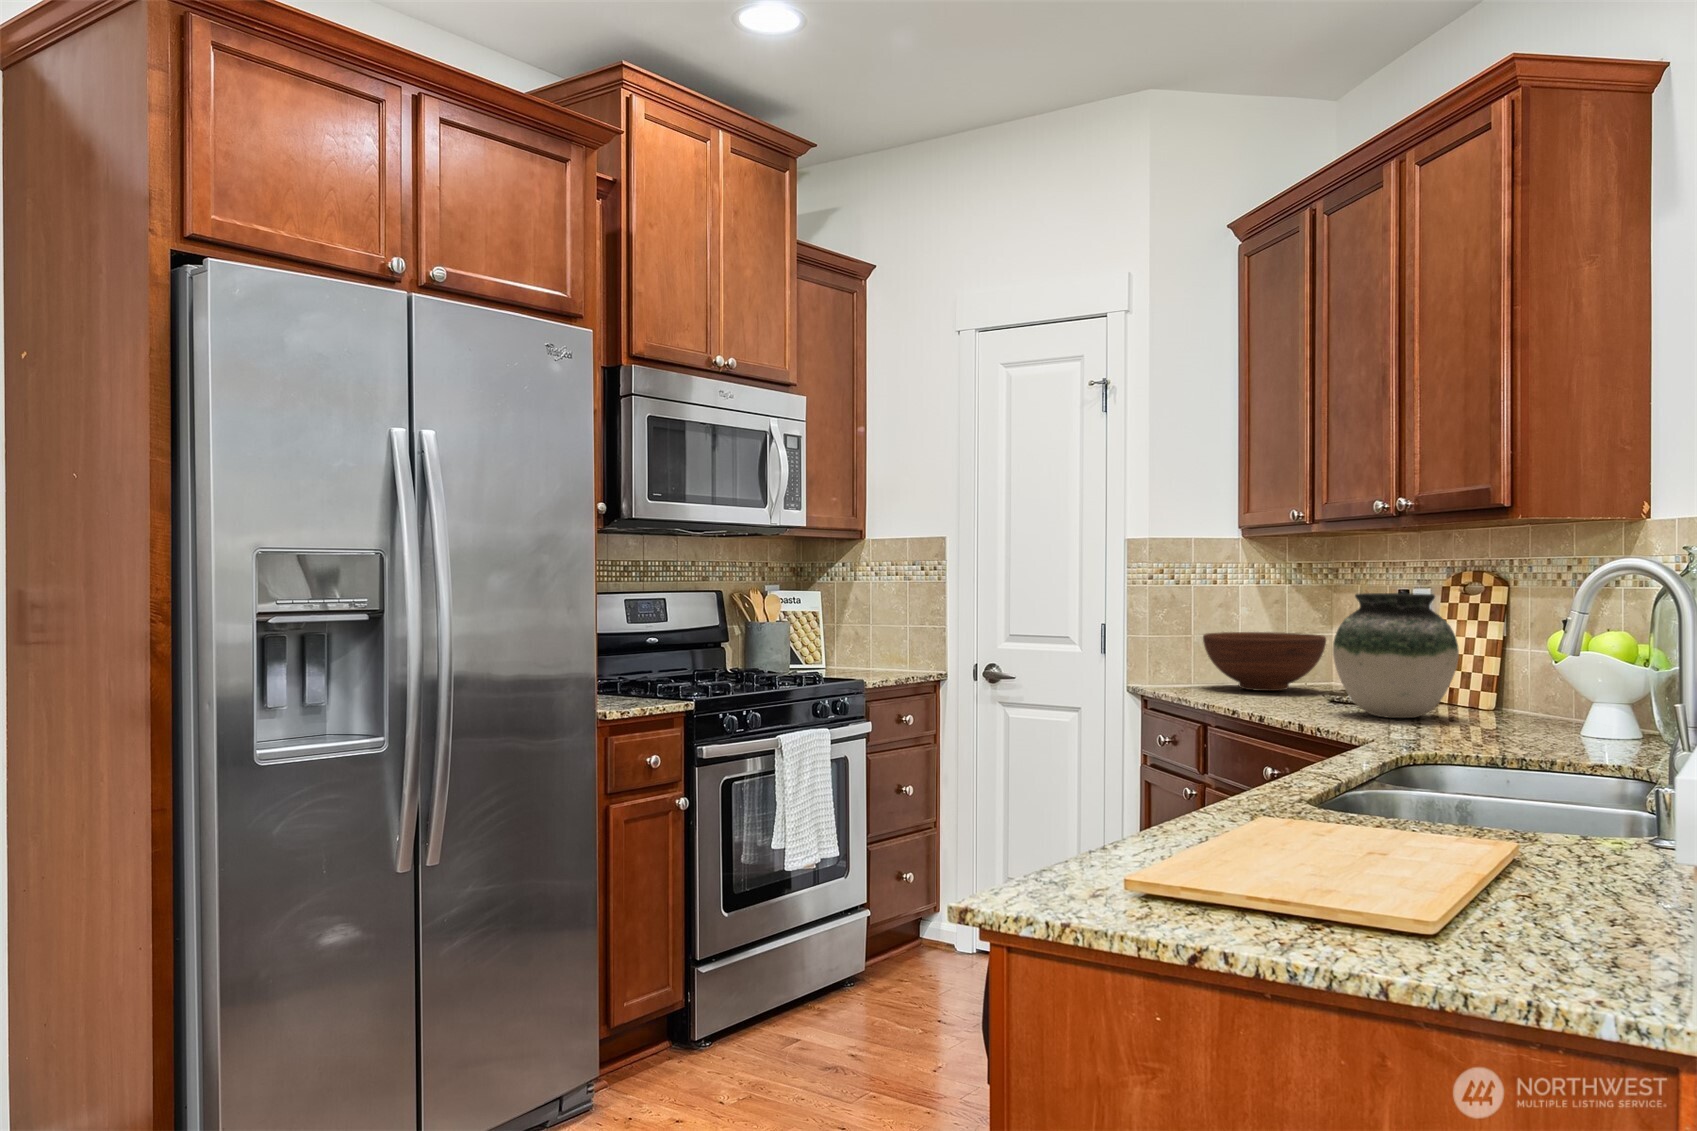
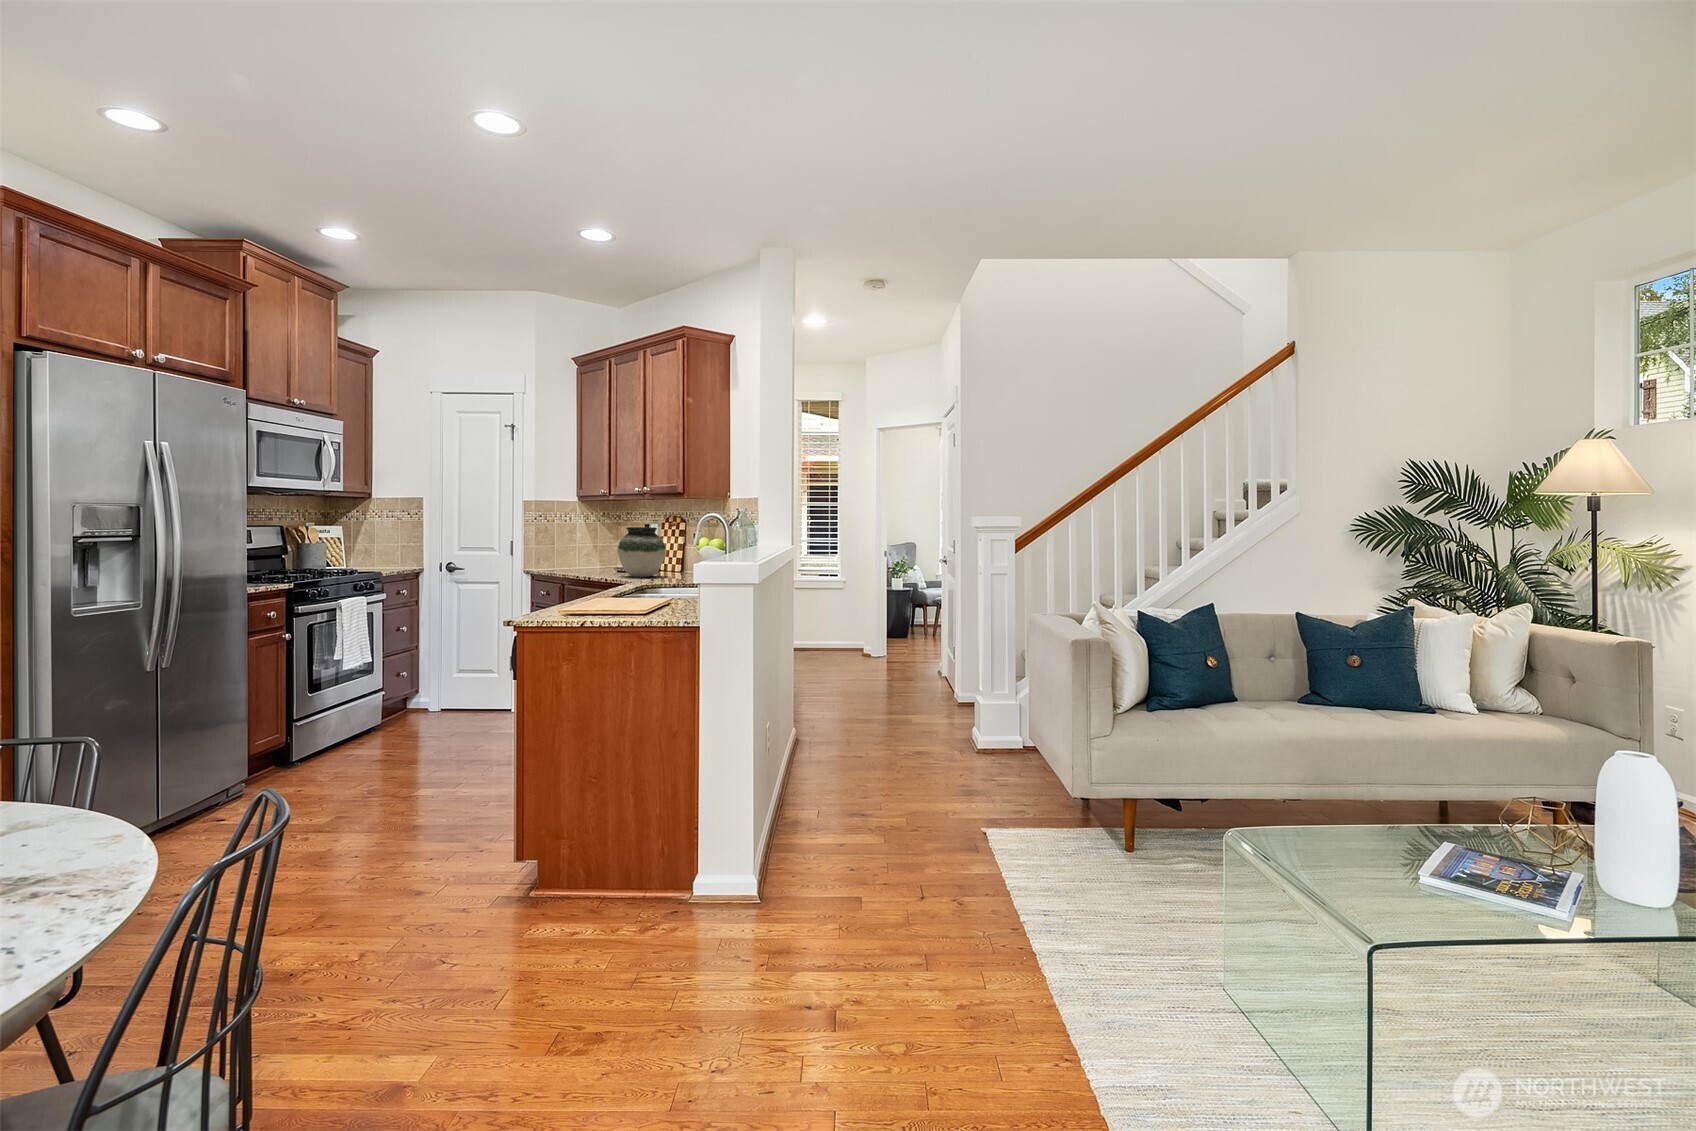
fruit bowl: present [1203,632,1326,691] -> none [561,545,615,570]

